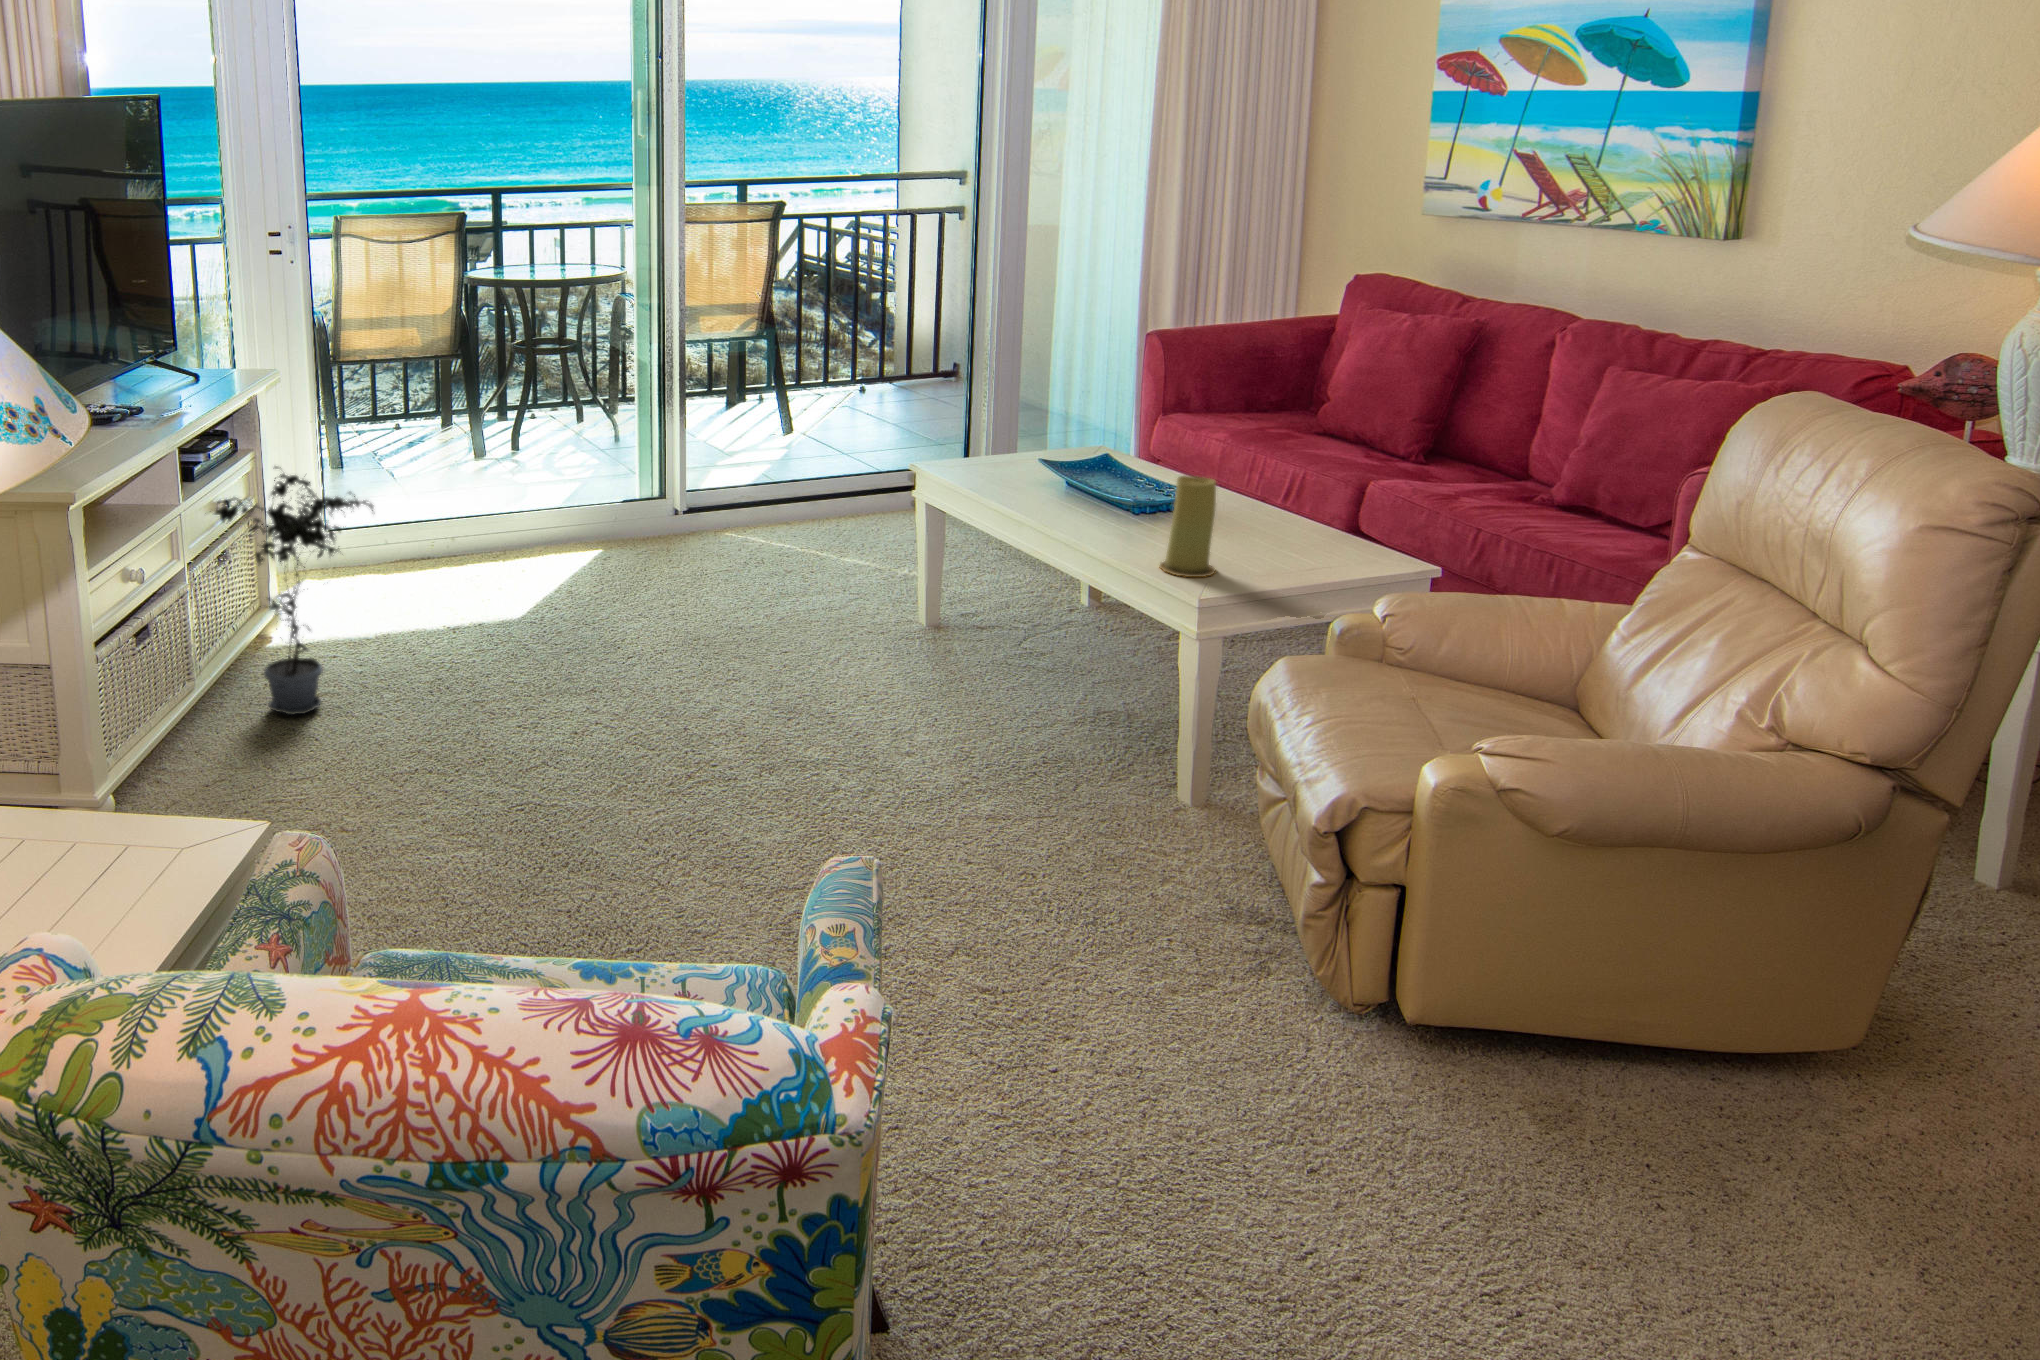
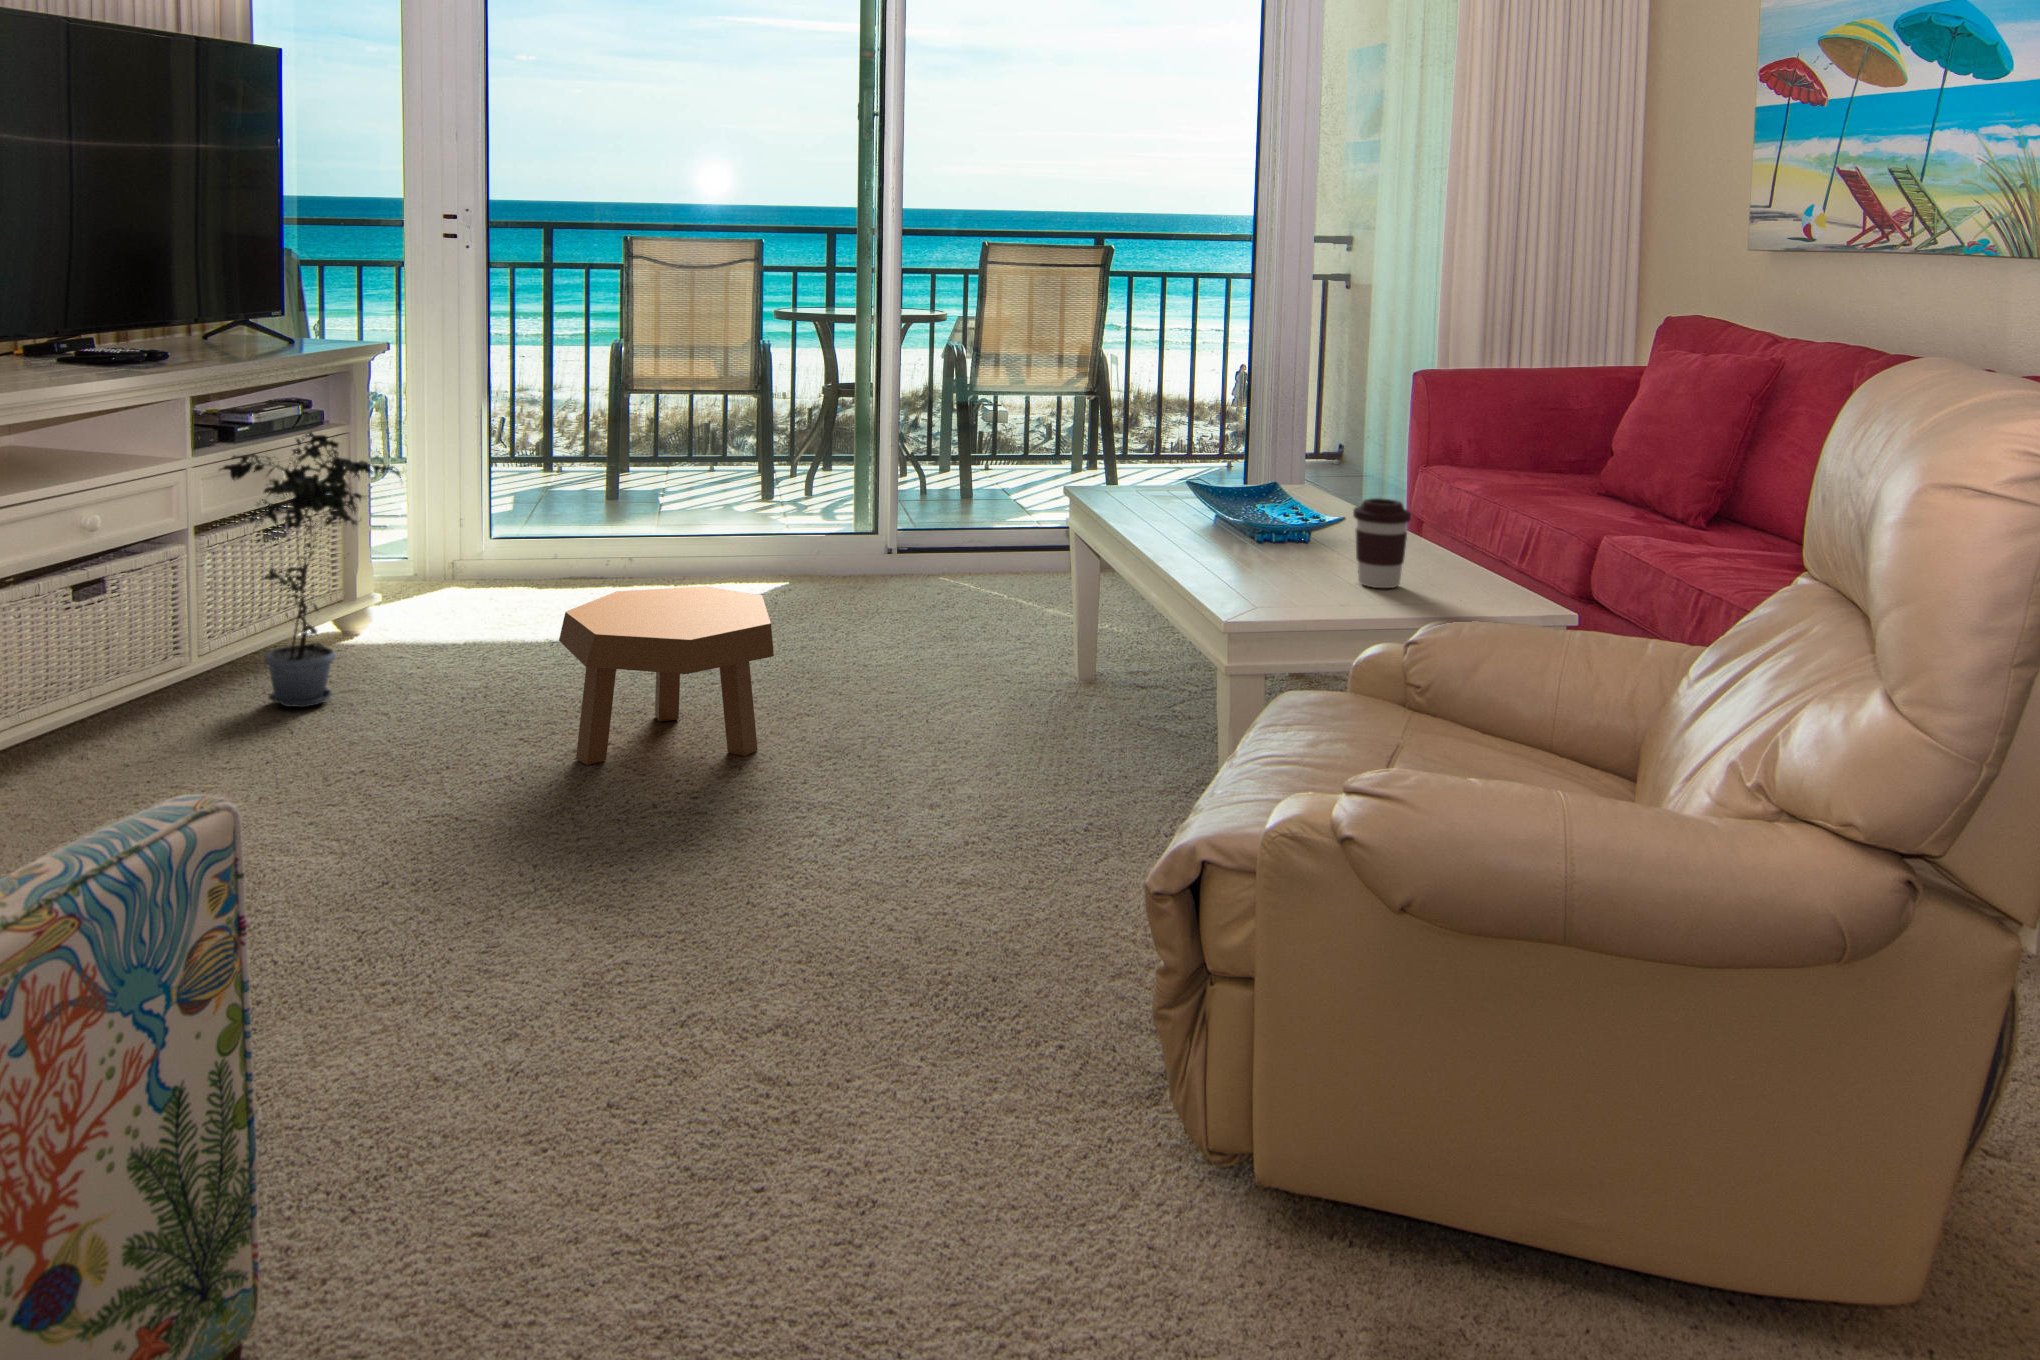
candle: present [1160,475,1216,577] -> none [1240,473,1307,597]
coffee cup: none [1240,486,1289,560] -> present [1353,498,1411,588]
footstool: none [549,581,742,748] -> present [559,586,774,765]

